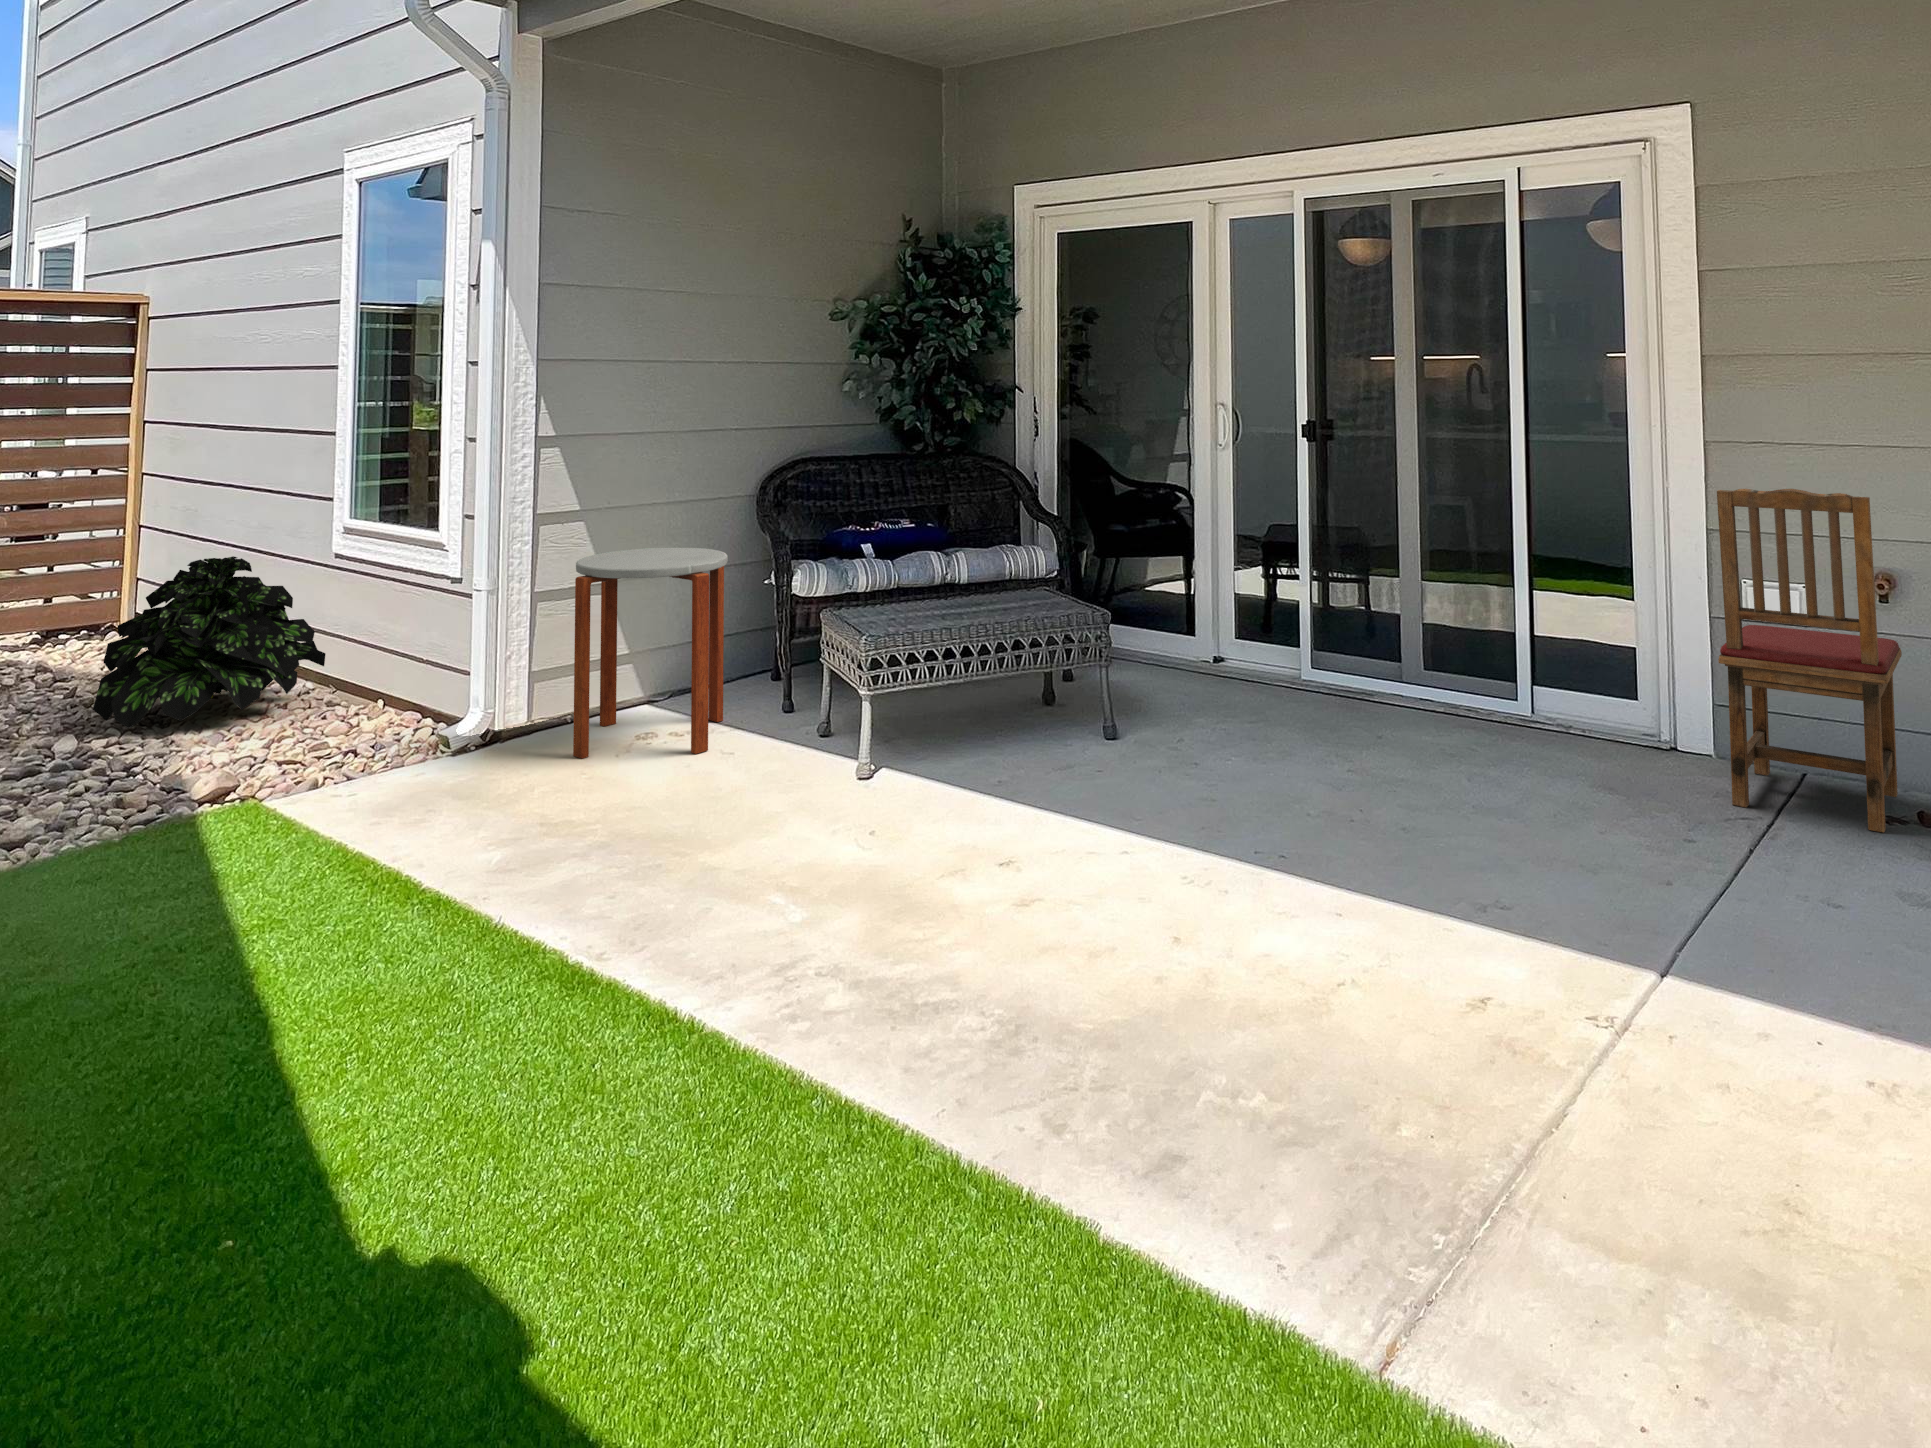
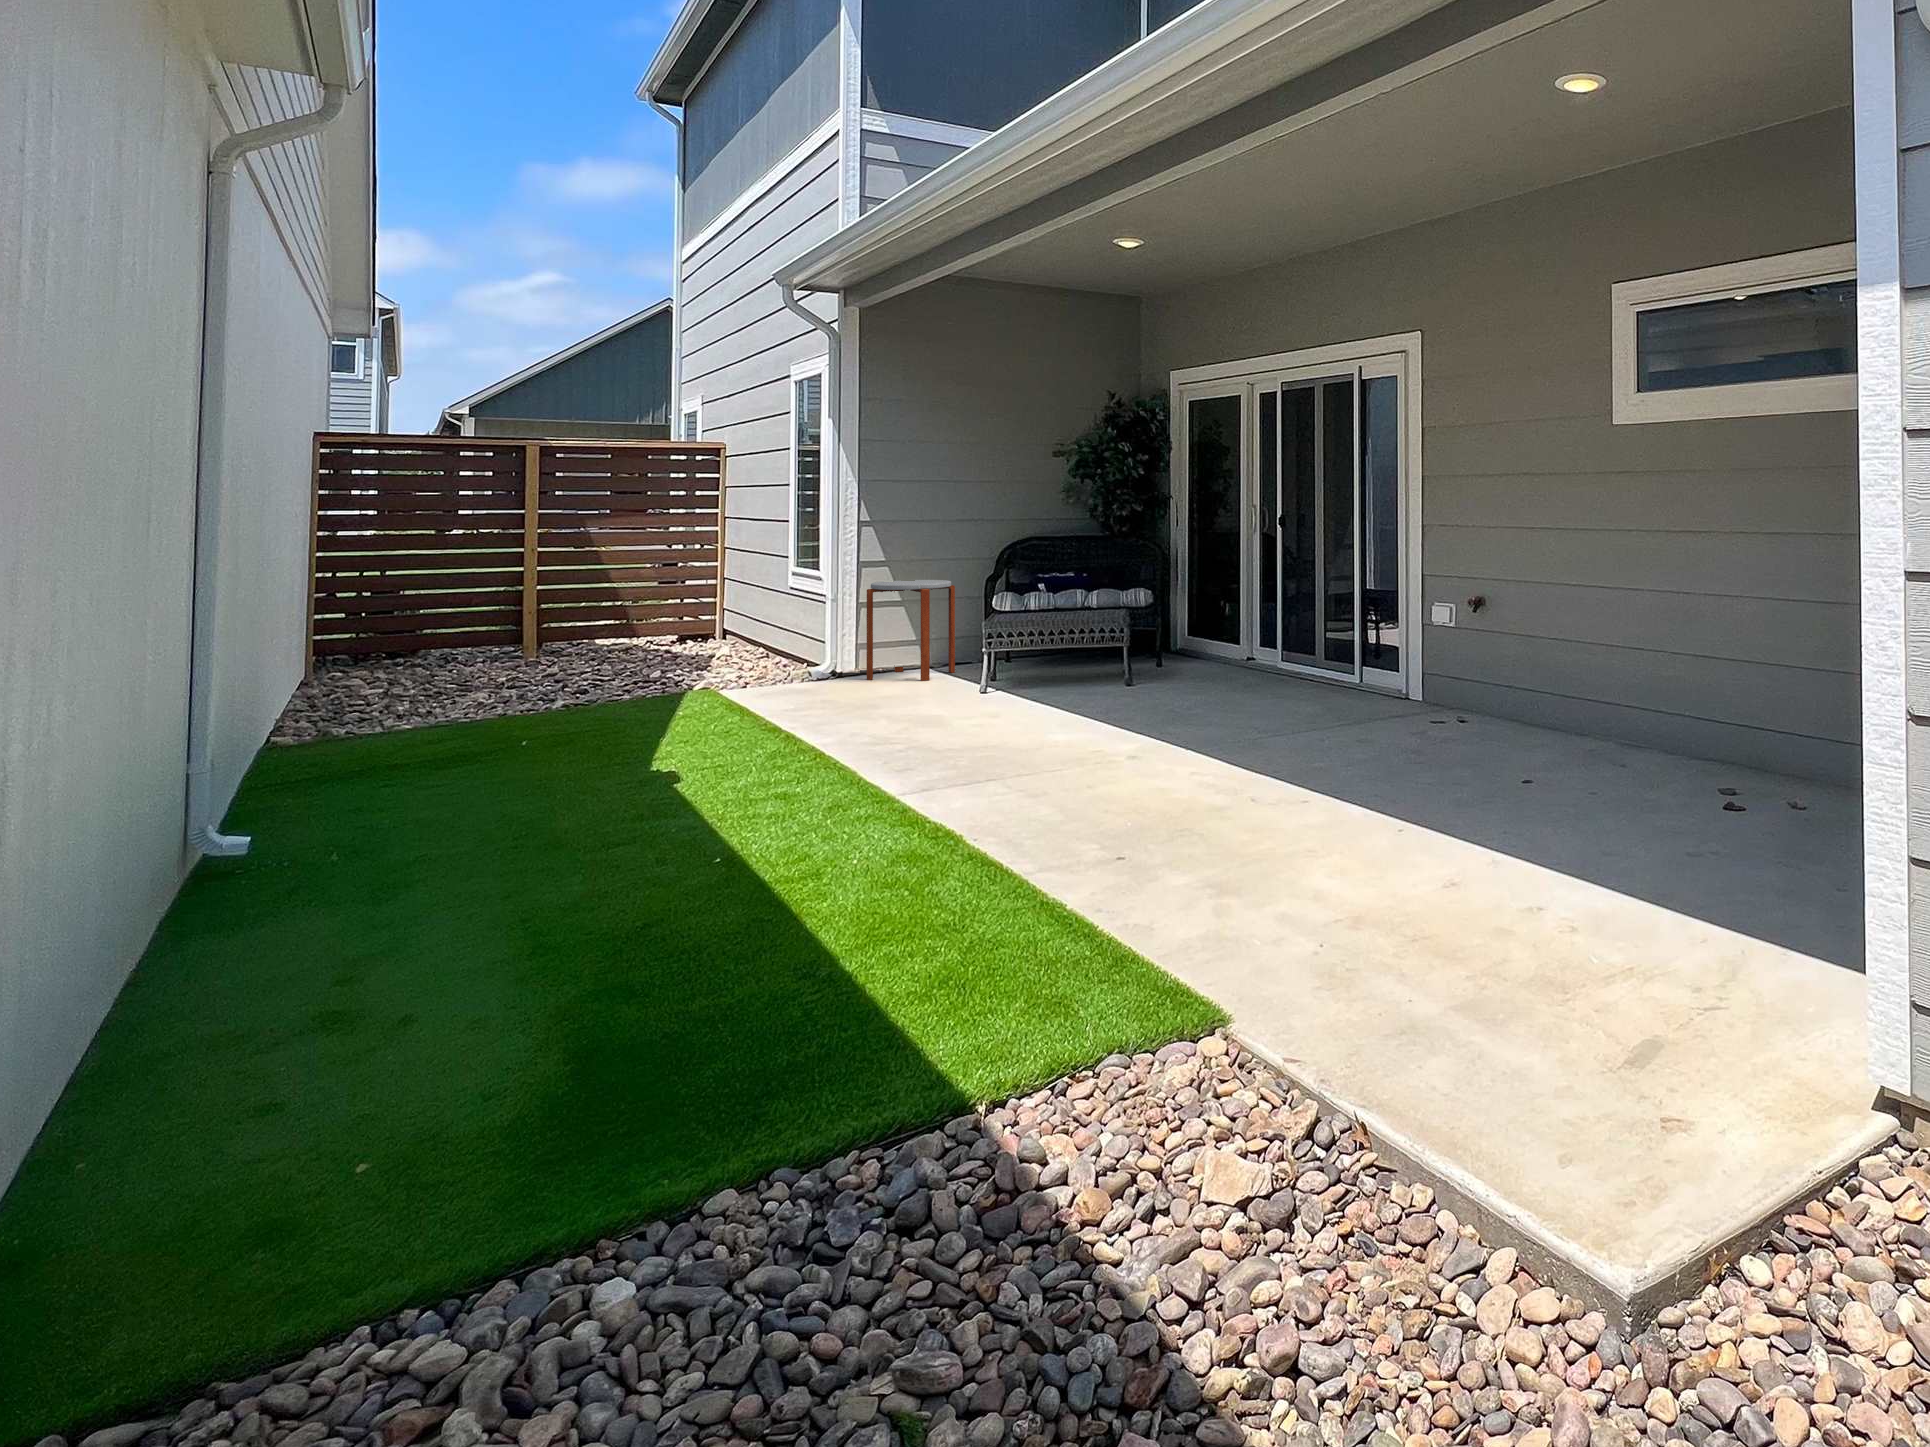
dining chair: present [1717,489,1902,833] -> none [1364,544,1481,722]
potted plant: present [93,556,326,729] -> none [671,582,781,663]

